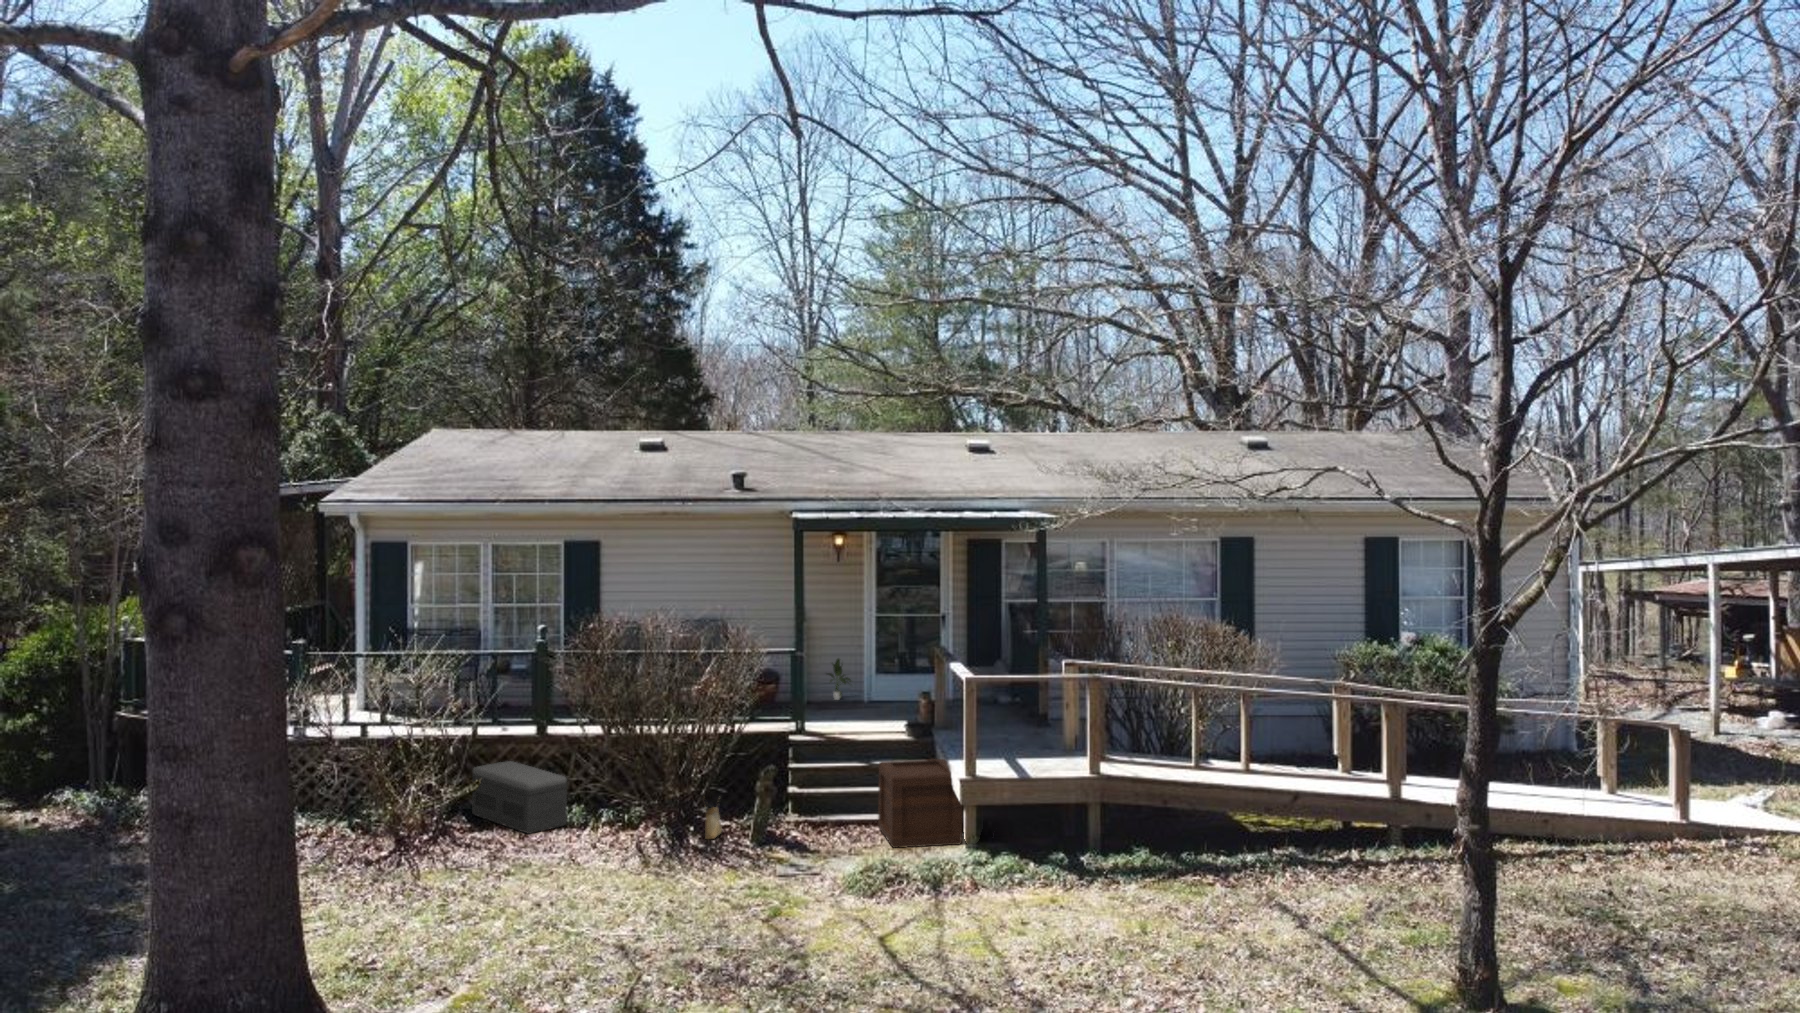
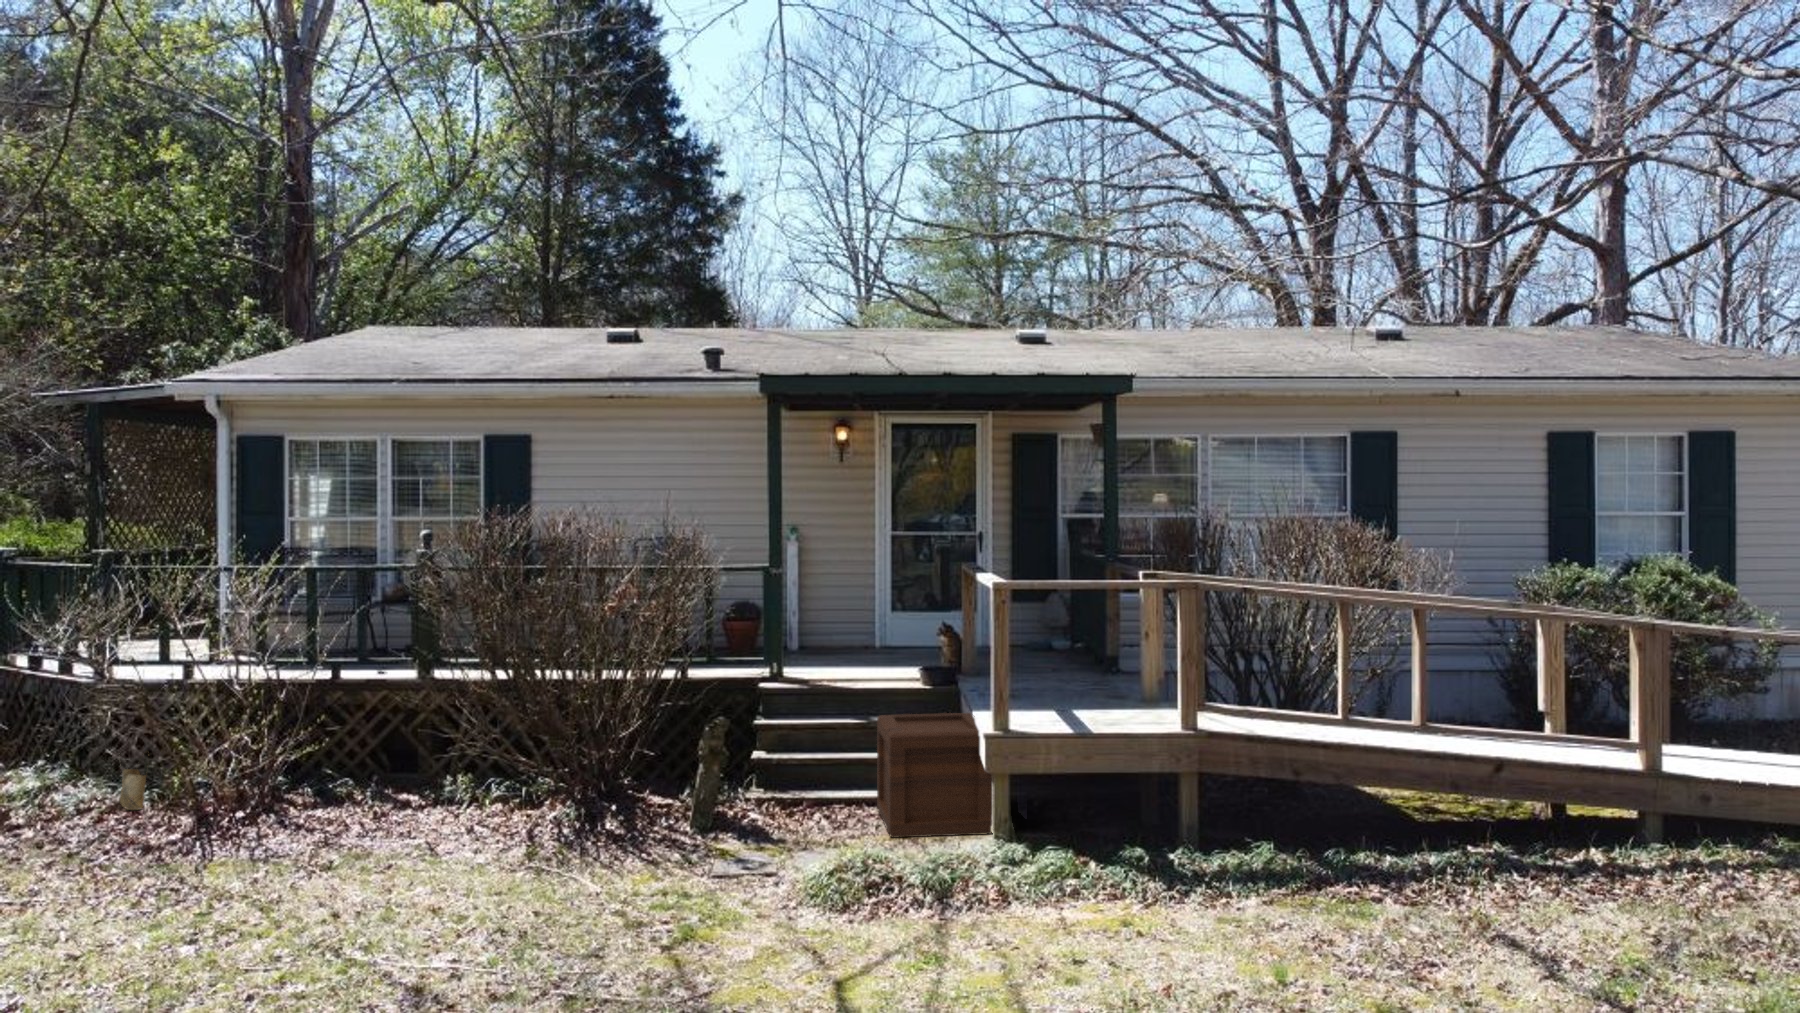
potted plant: present [827,659,851,700] -> none [826,592,864,646]
storage bench: present [472,761,567,834] -> none [330,715,447,813]
woven basket: present [705,807,722,839] -> present [119,753,146,810]

